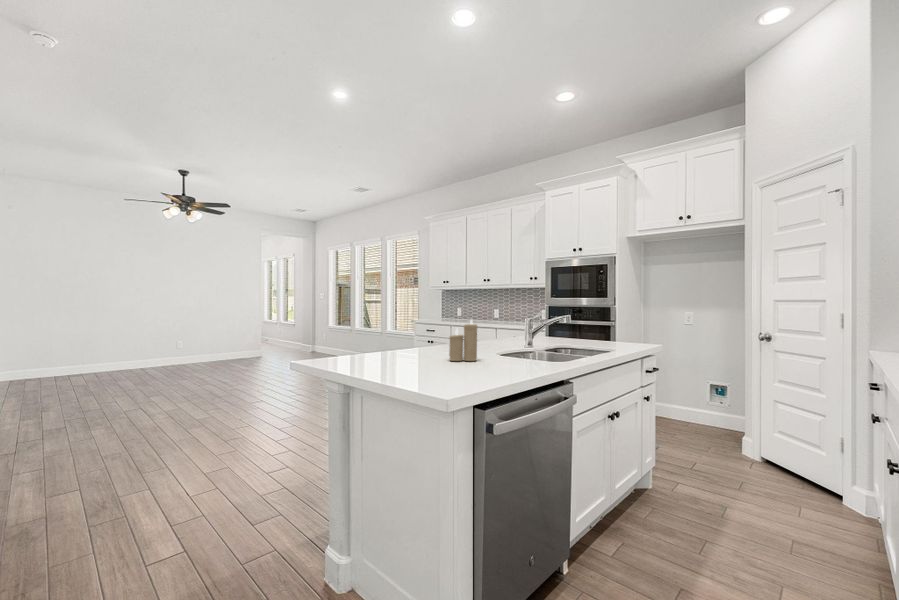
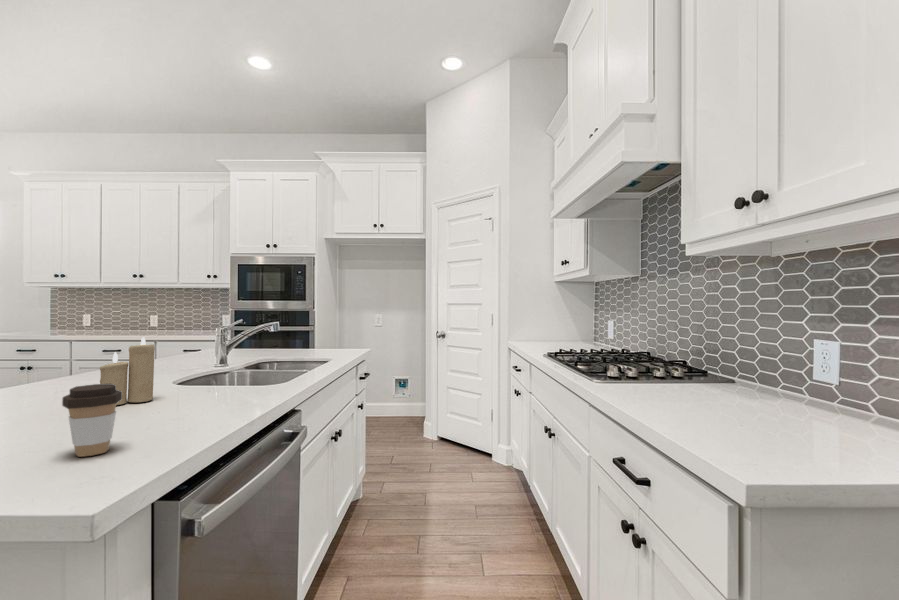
coffee cup: none [425,343,451,382] -> present [62,384,122,457]

